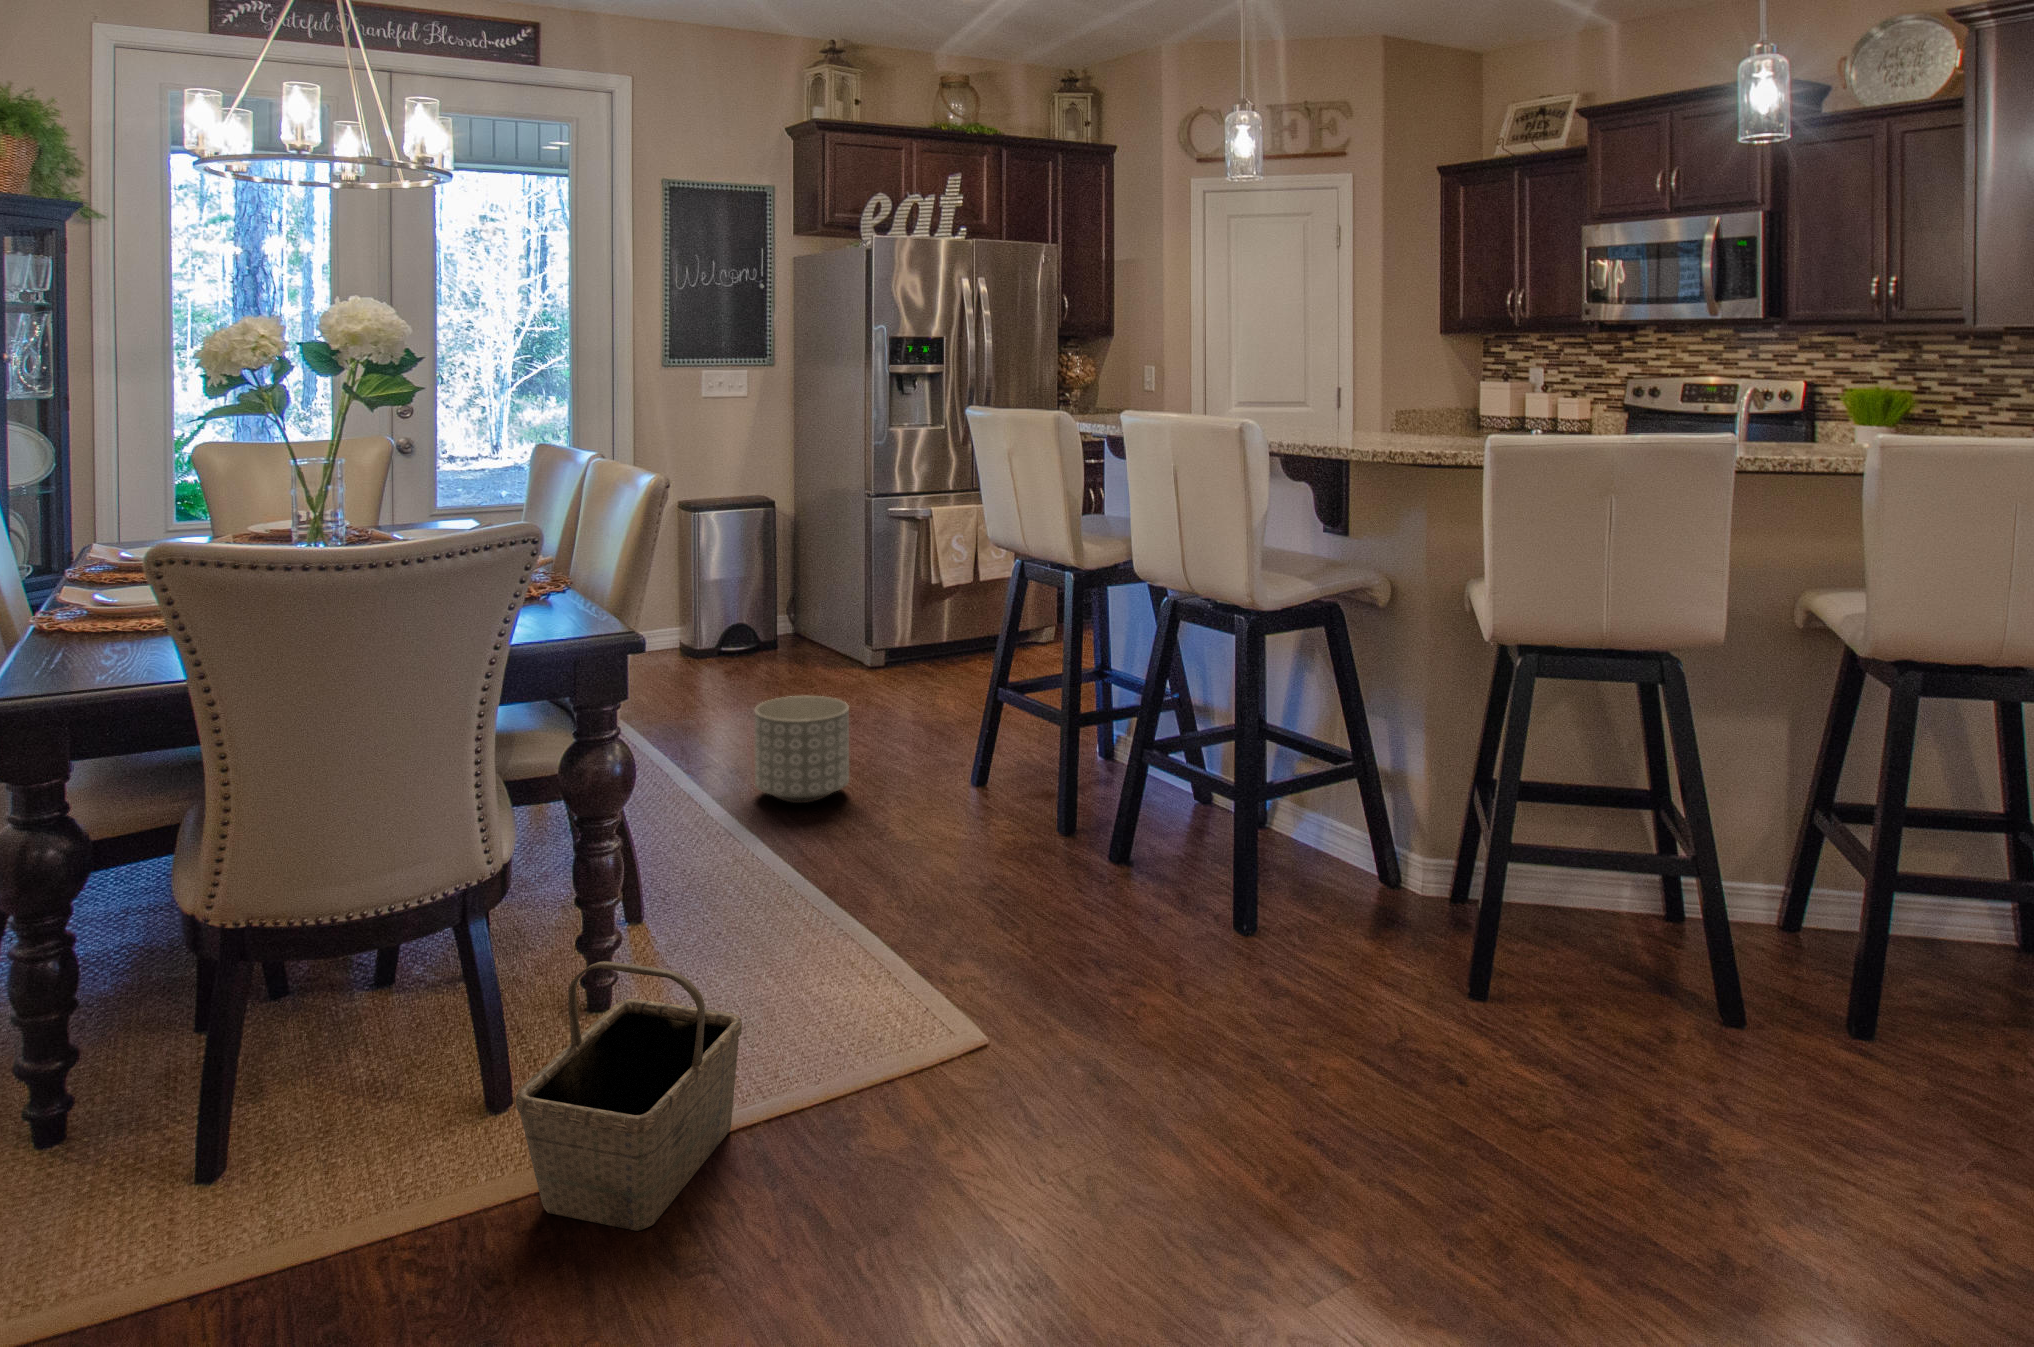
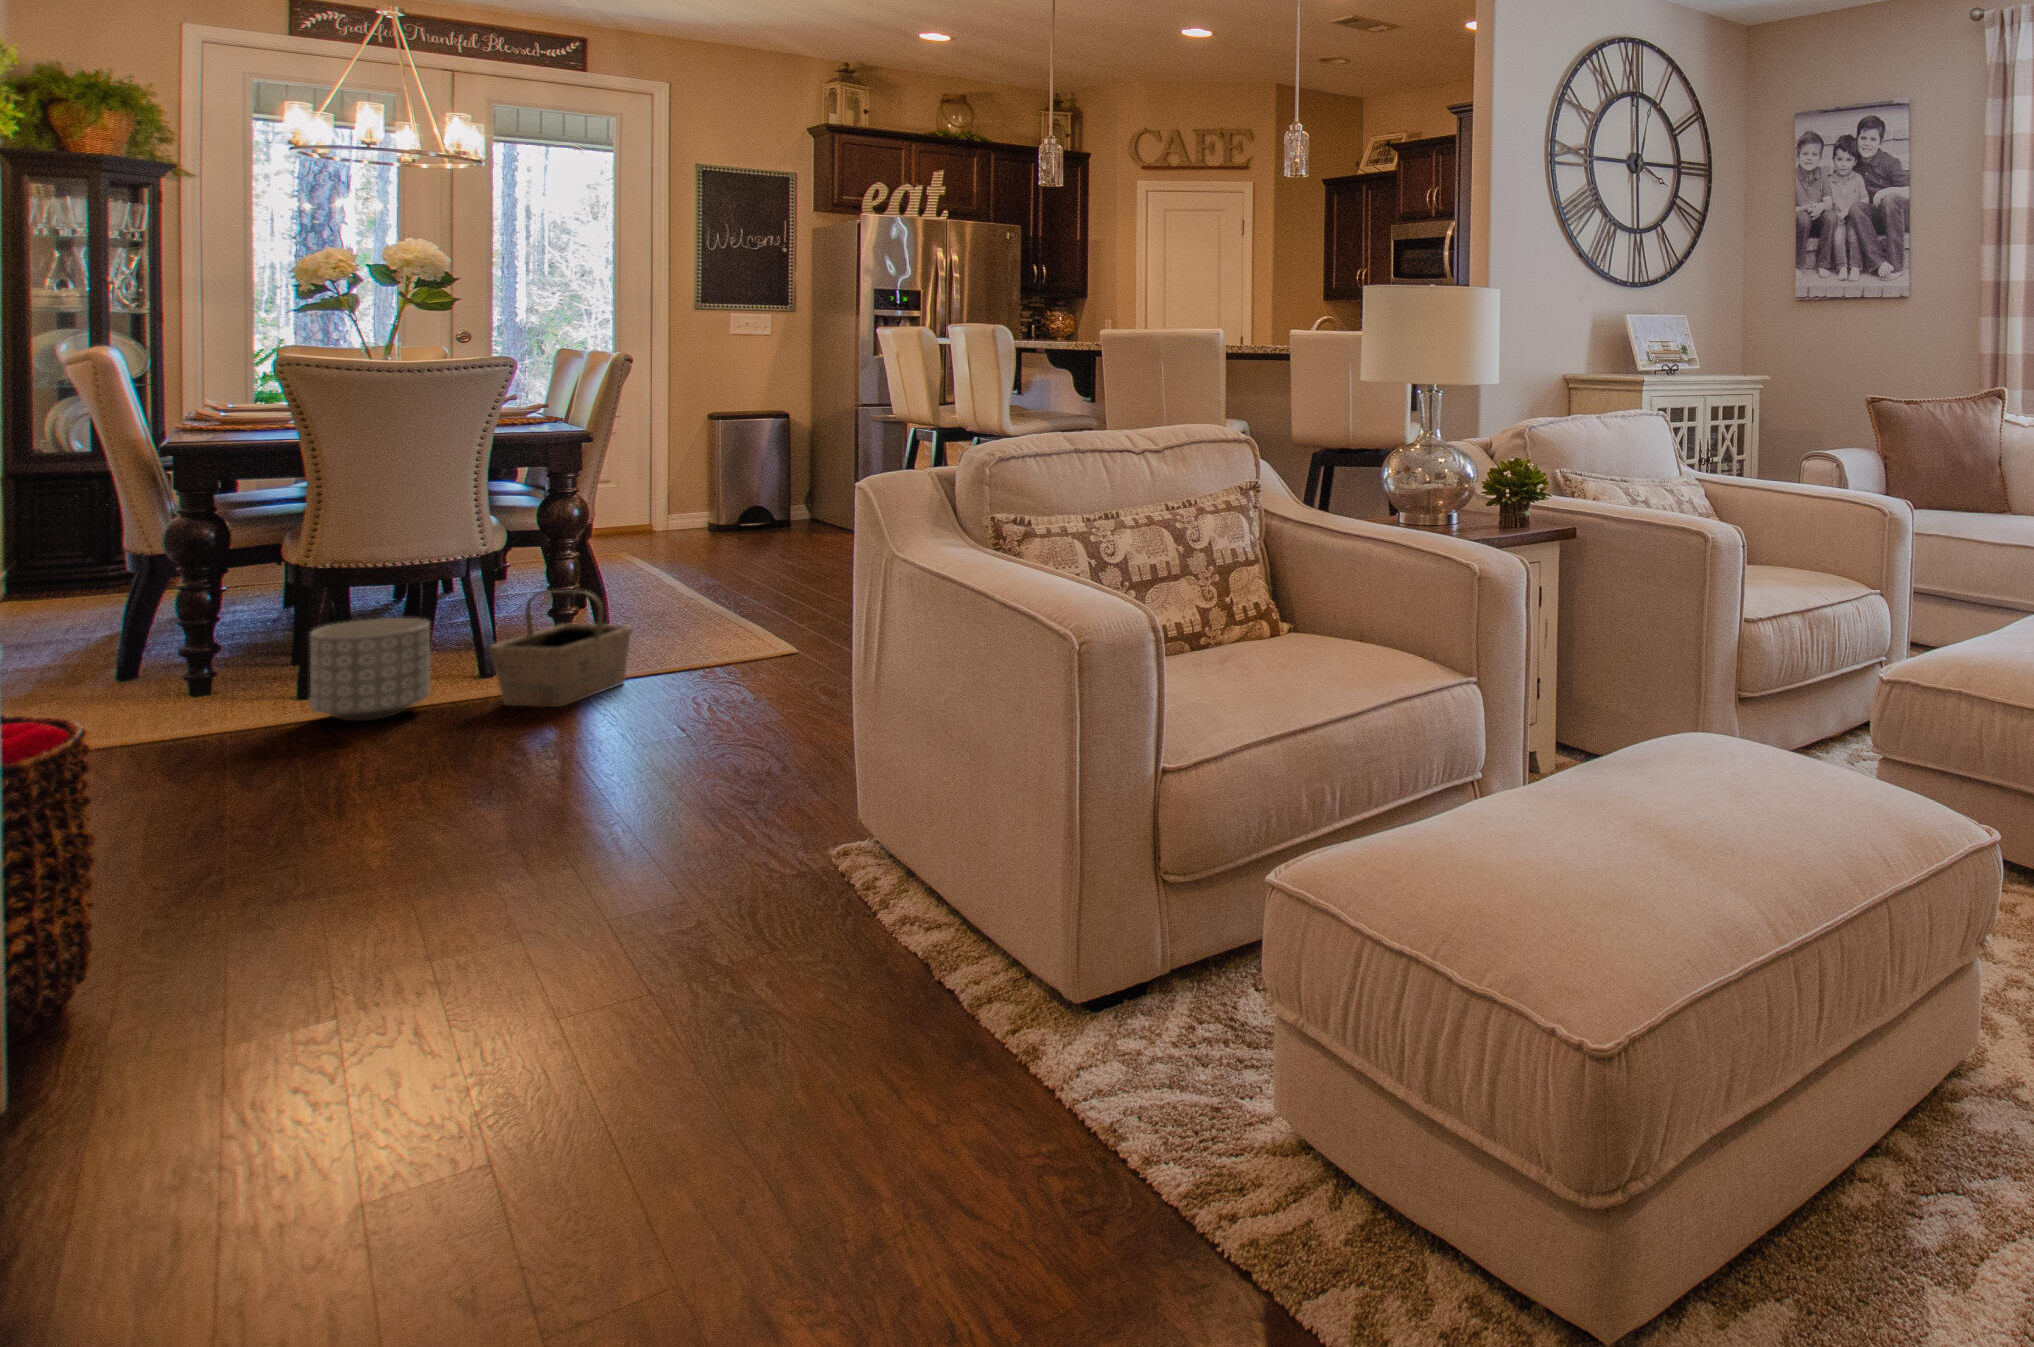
planter: present [755,696,849,803] -> present [310,618,430,721]

